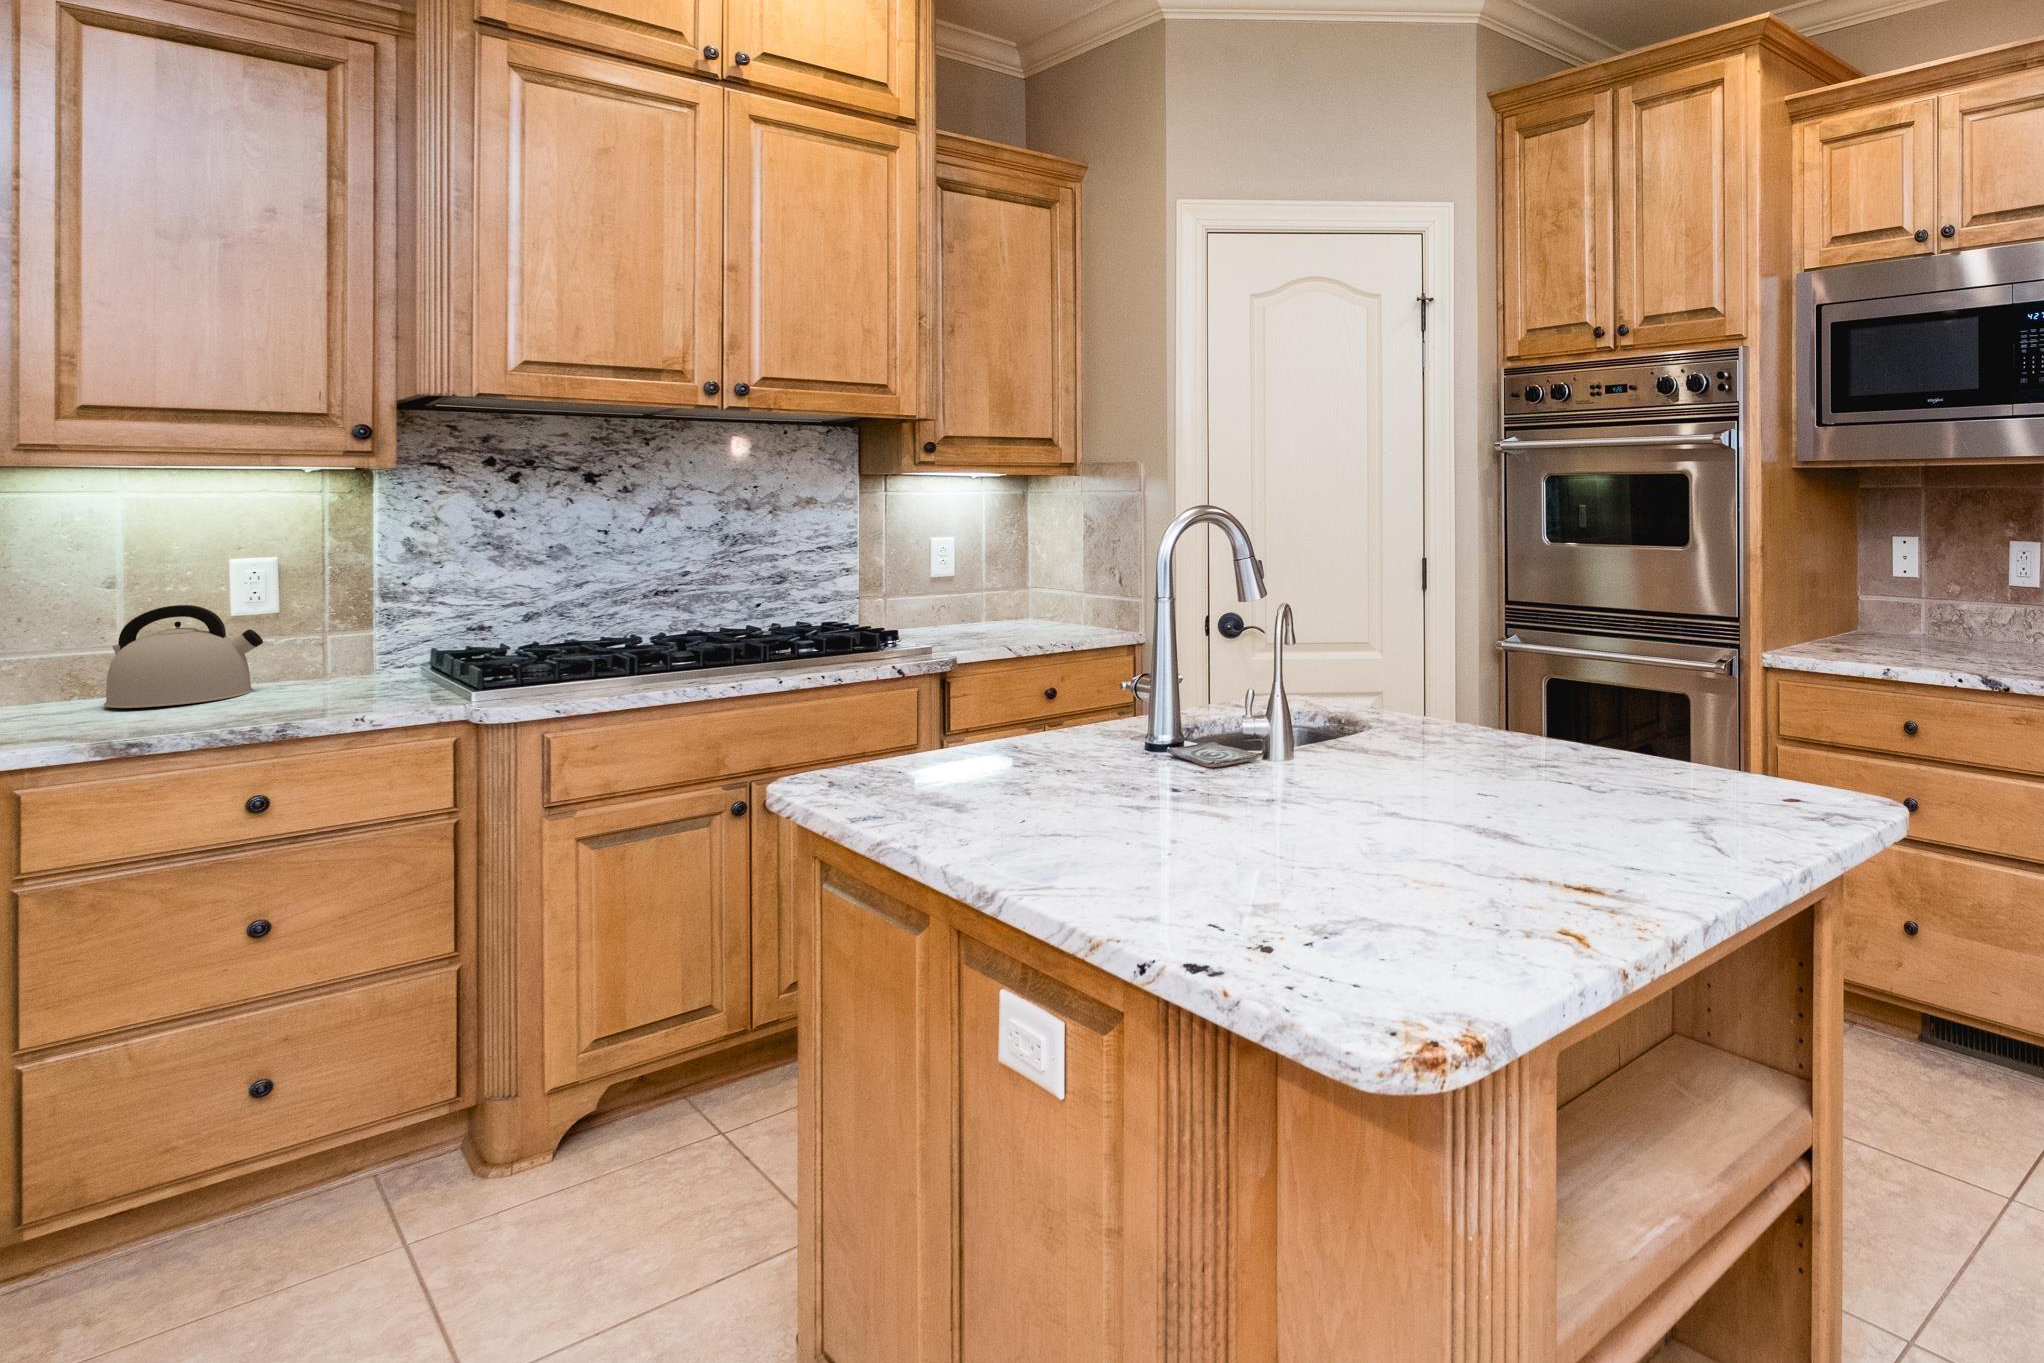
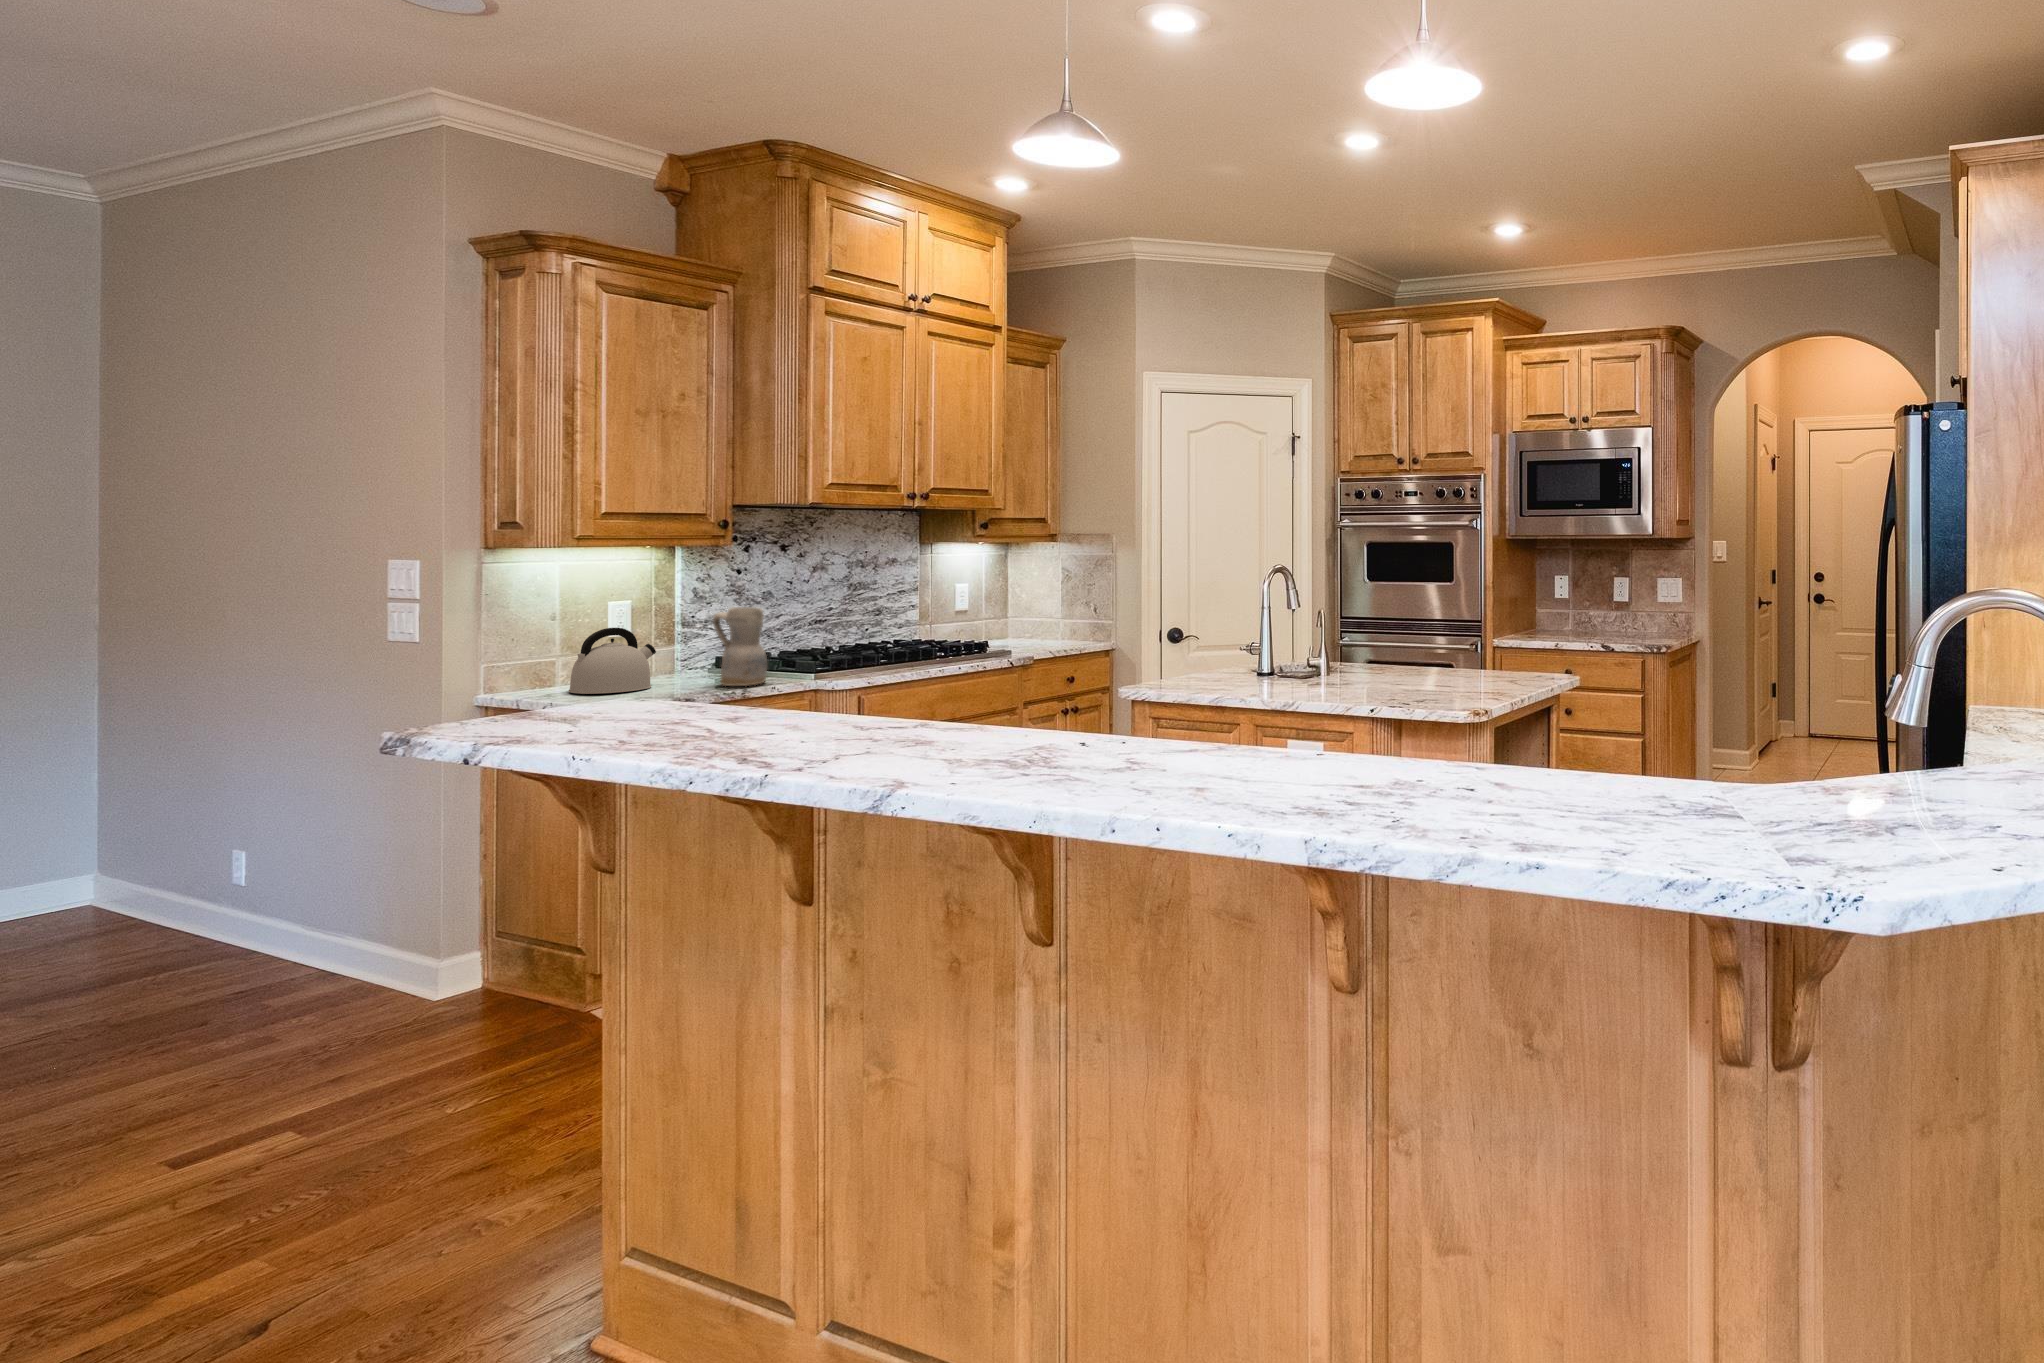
ceramic pitcher: none [300,578,387,704] -> present [713,607,767,686]

